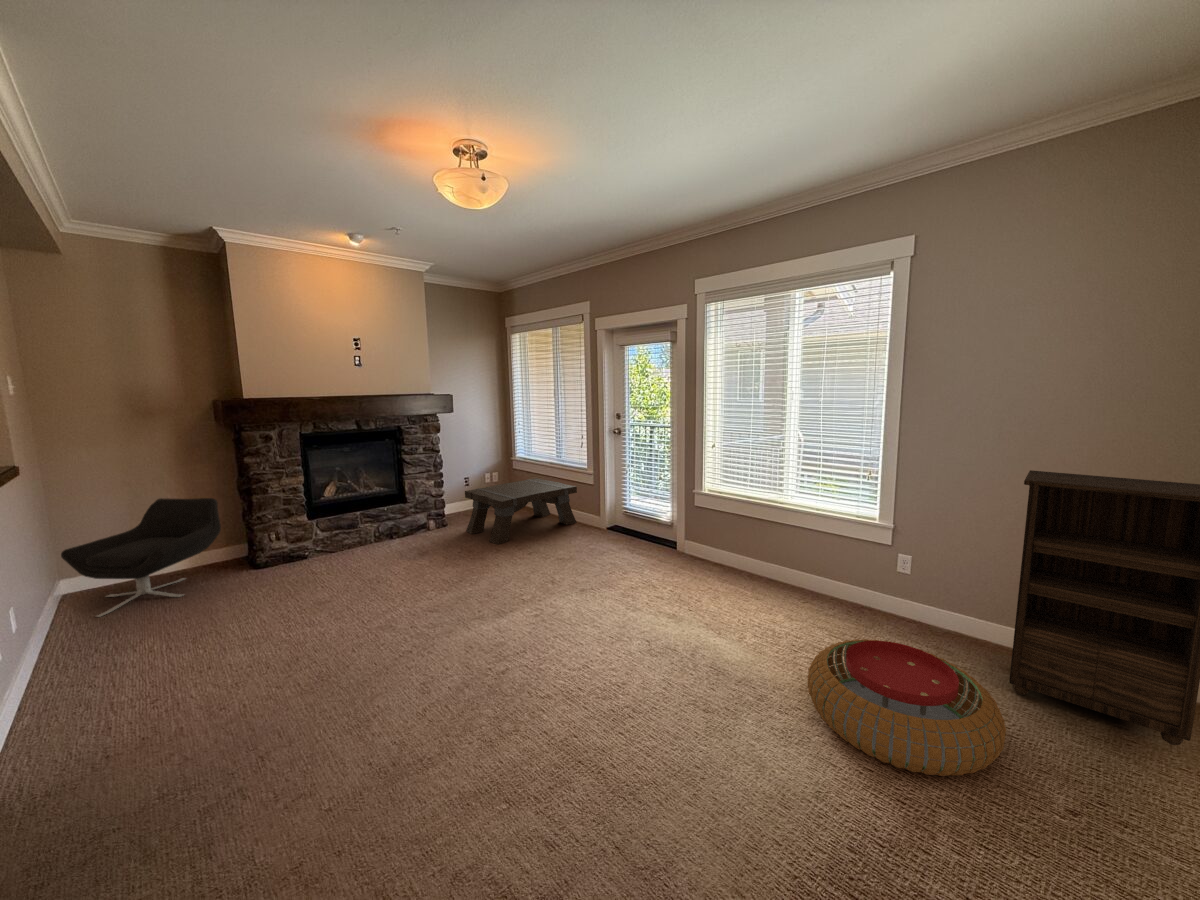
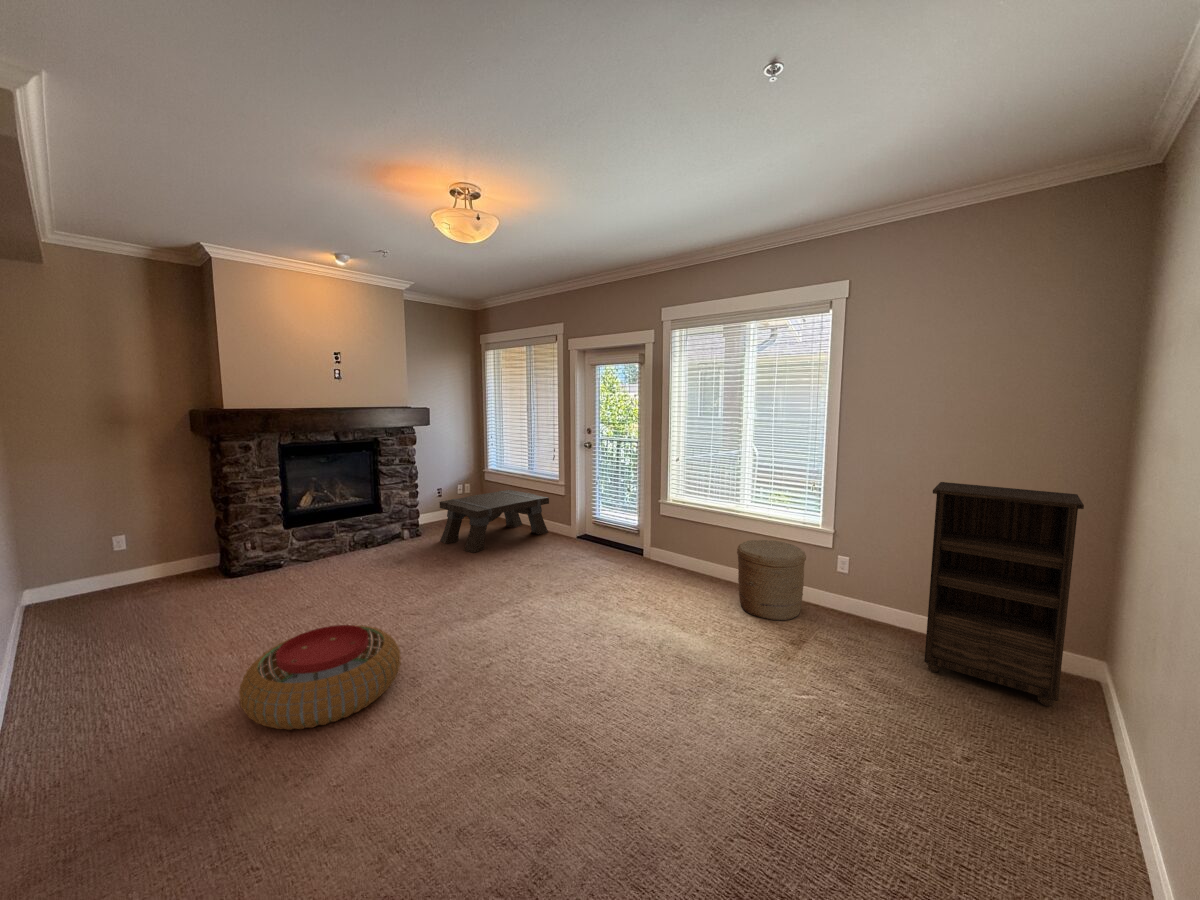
lounge chair: present [61,498,221,617] -> none [34,507,197,625]
woven basket: none [780,535,860,626] -> present [737,540,806,620]
pouf: present [807,639,1006,776] -> present [239,625,401,730]

